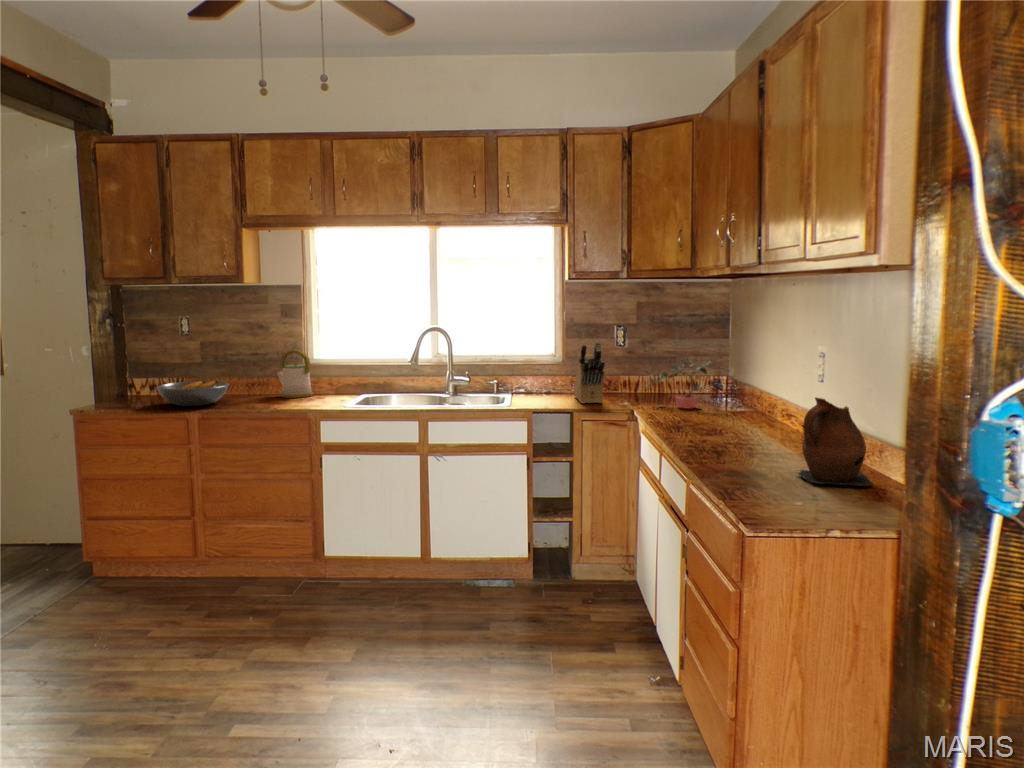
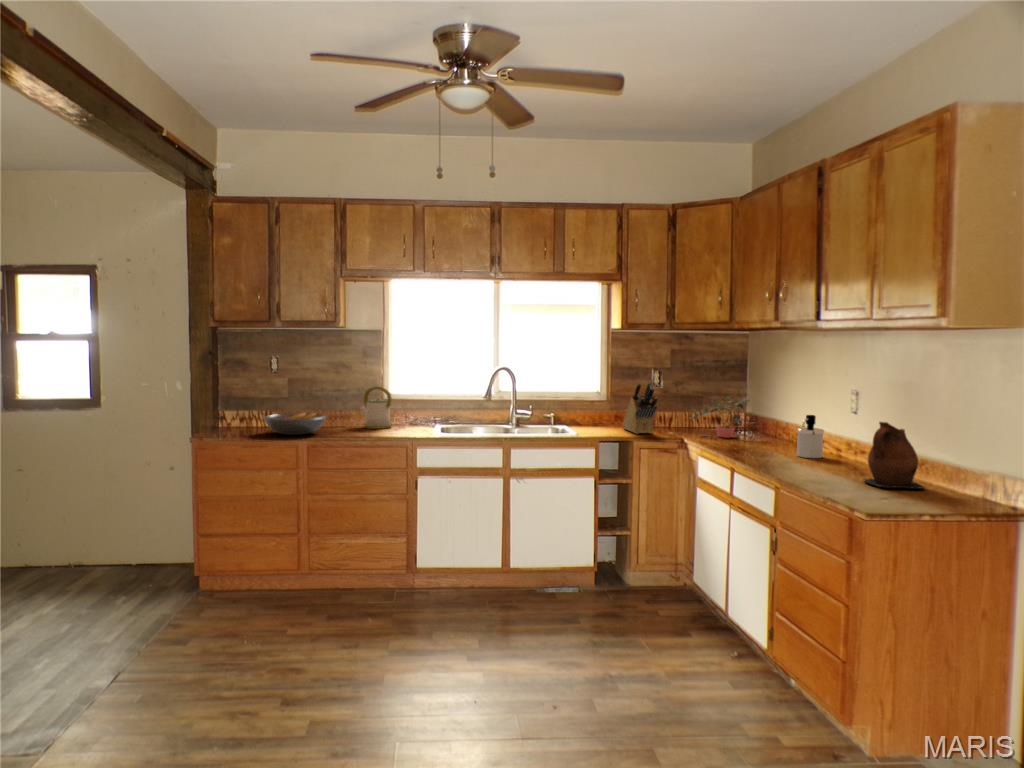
soap dispenser: none [749,384,782,438] -> present [797,415,824,458]

